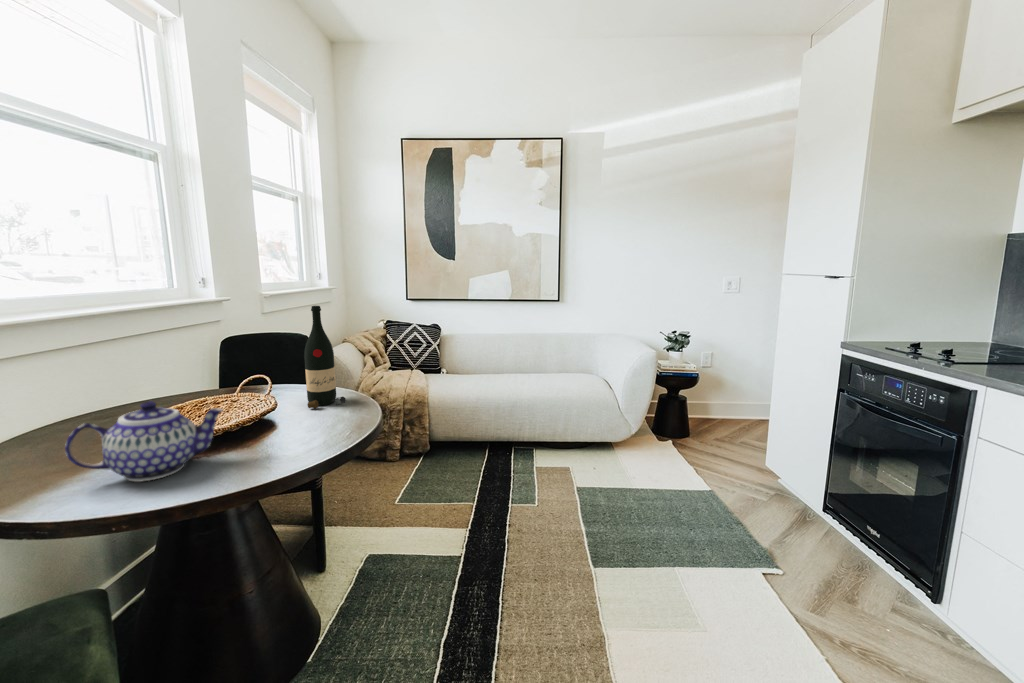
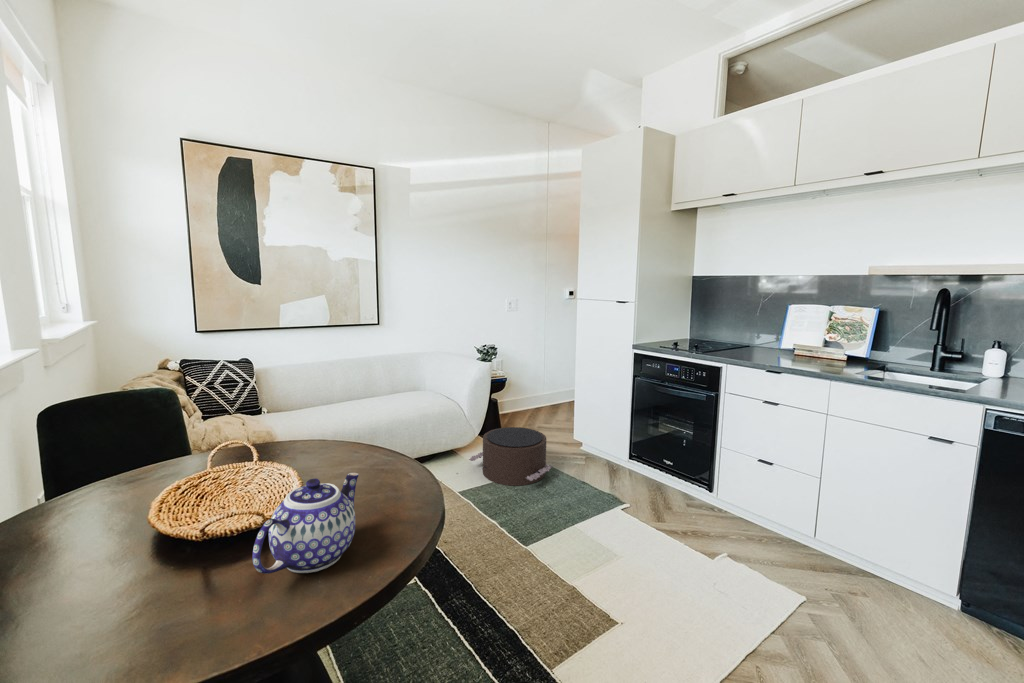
wine bottle: present [304,306,346,408] -> none [311,352,361,465]
pouf: none [604,427,696,499] -> present [469,427,553,486]

